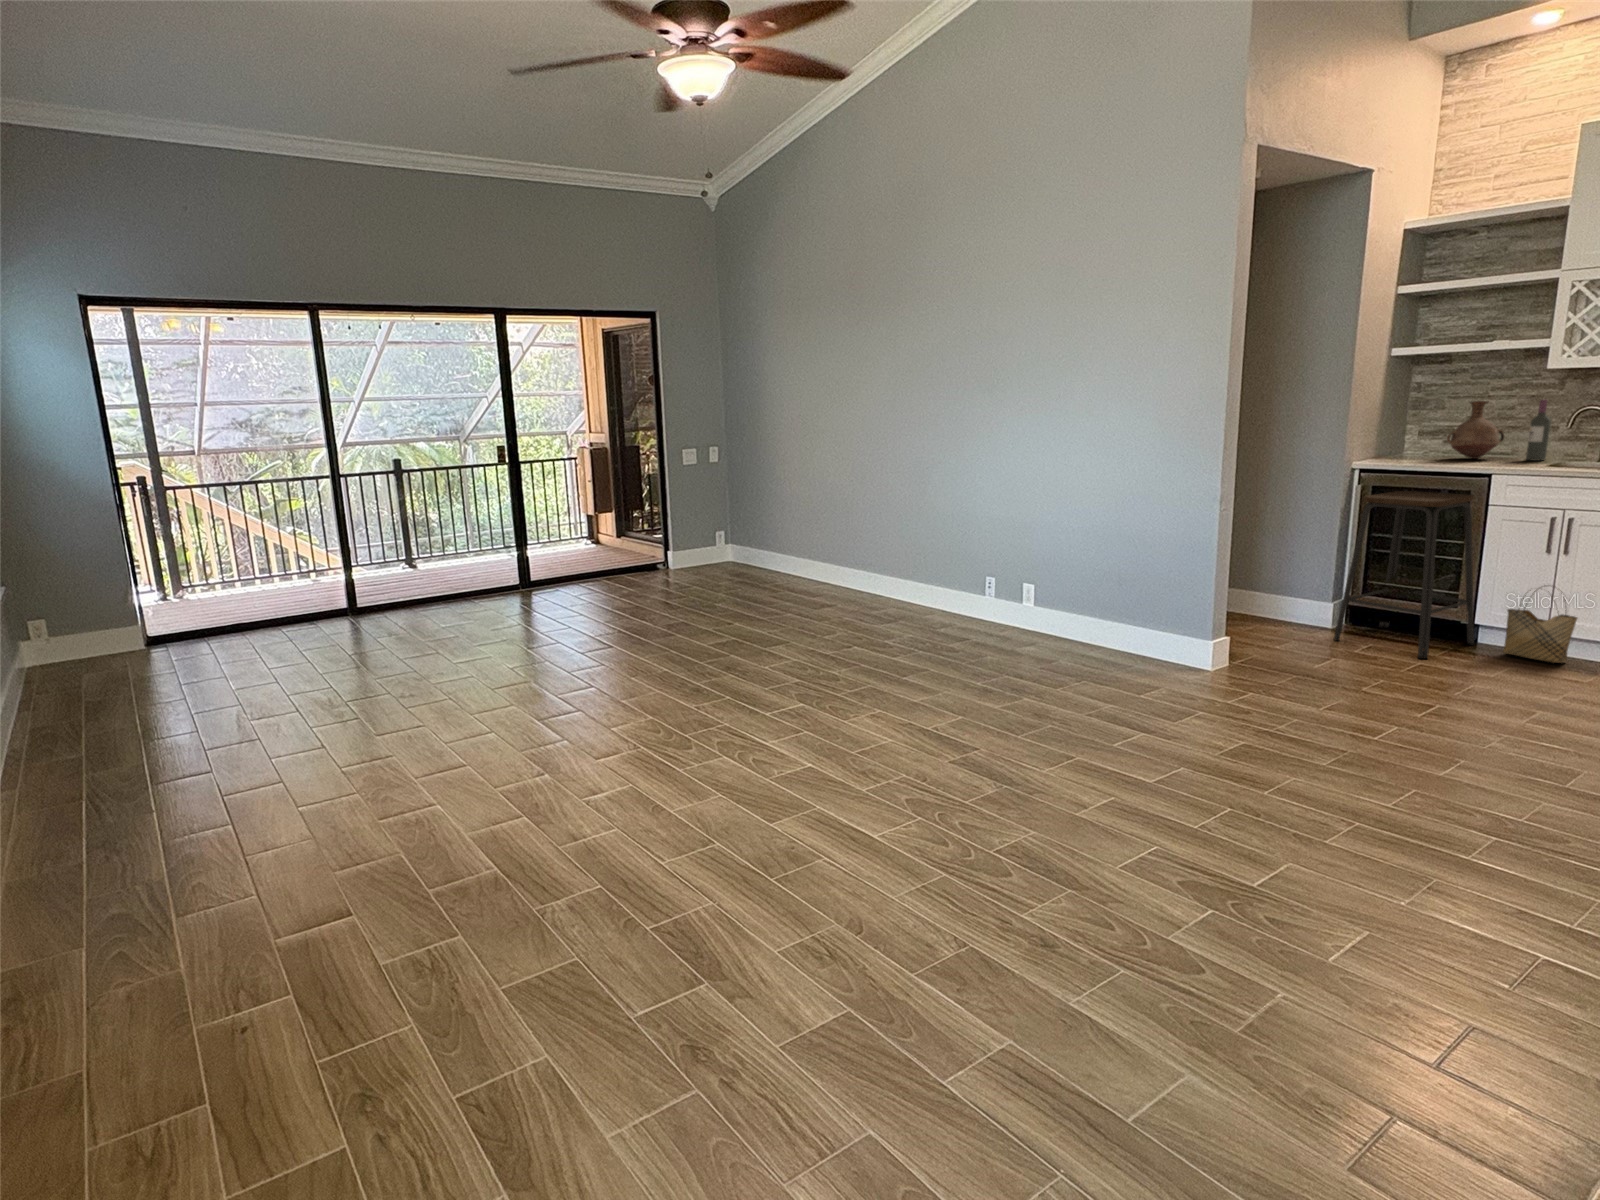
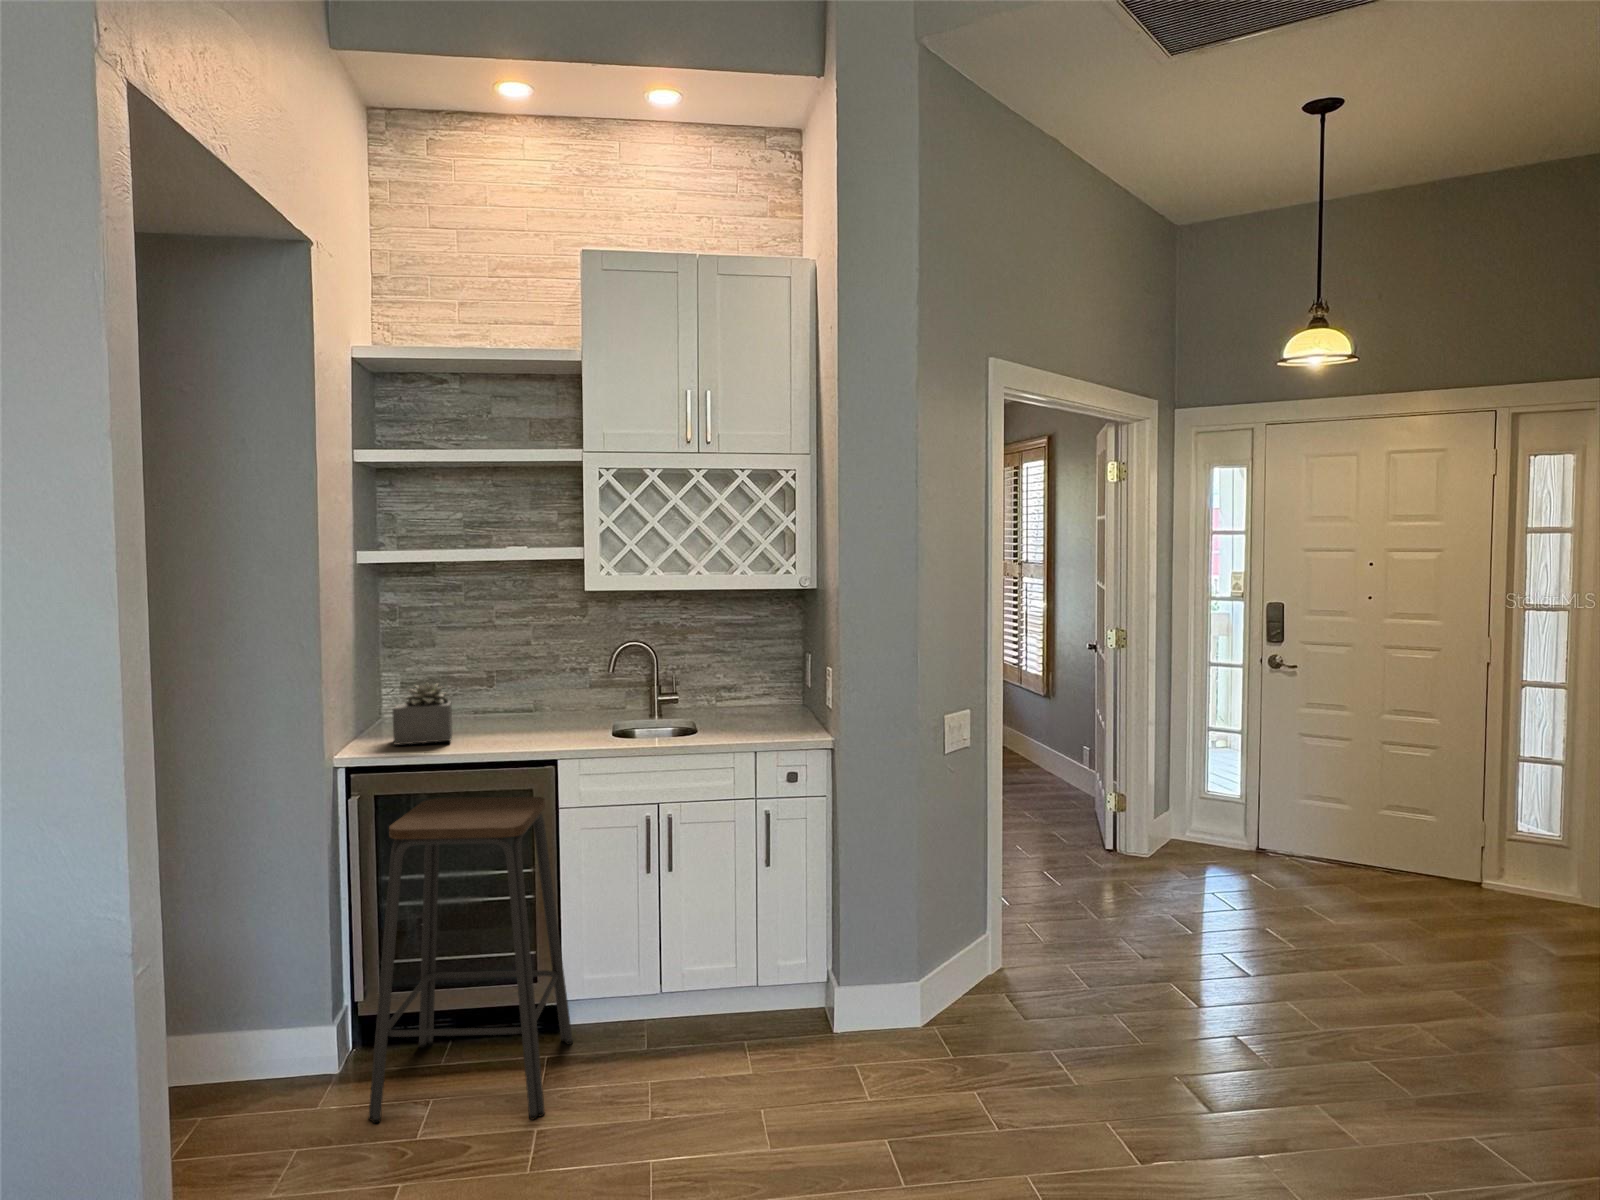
wine bottle: present [1526,400,1551,461] -> none [565,634,589,724]
vase: present [1447,401,1504,459] -> none [461,636,531,726]
succulent plant: none [1390,427,1435,461] -> present [393,683,453,745]
woven basket: present [1503,591,1577,663] -> none [617,922,704,1051]

